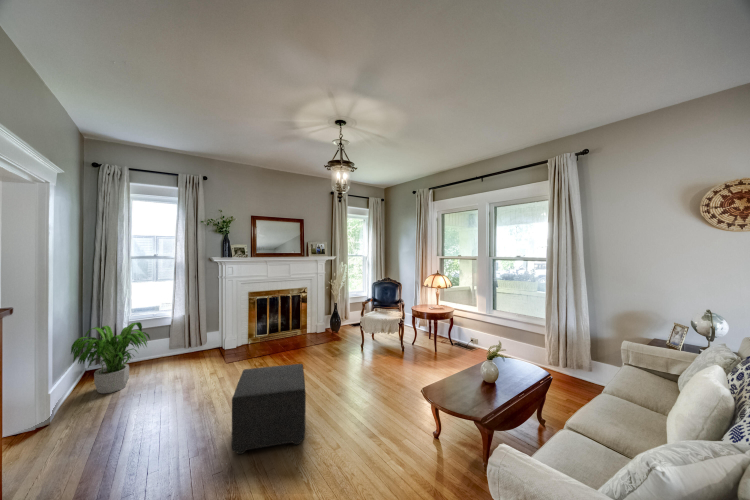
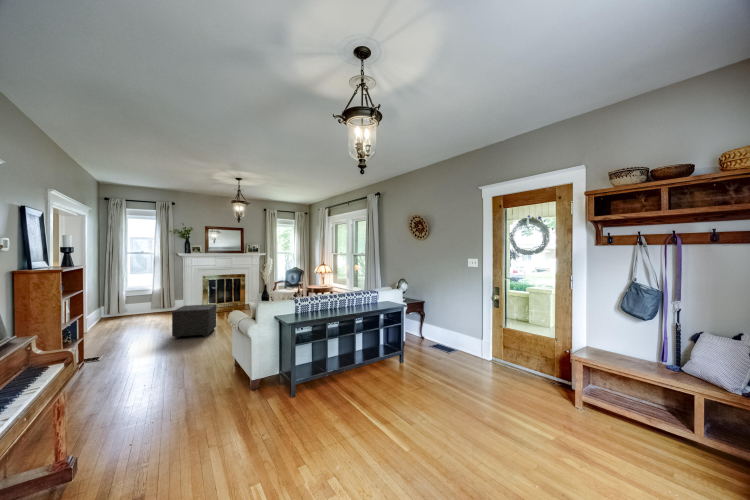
potted plant: present [71,322,150,394] -> none [95,289,138,325]

